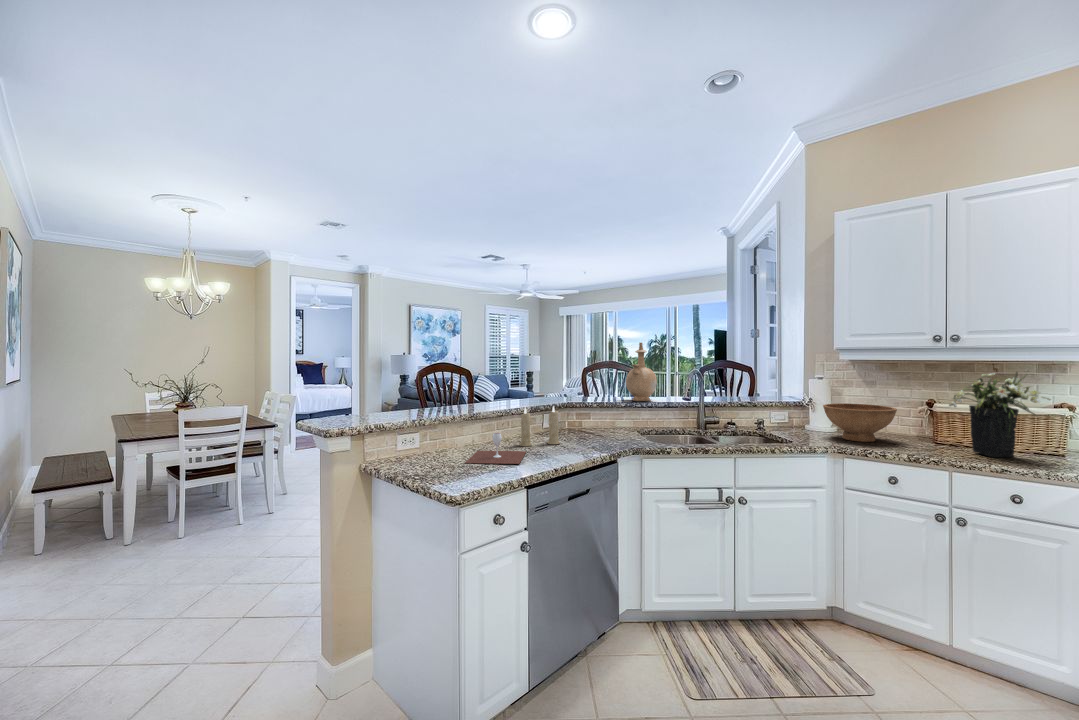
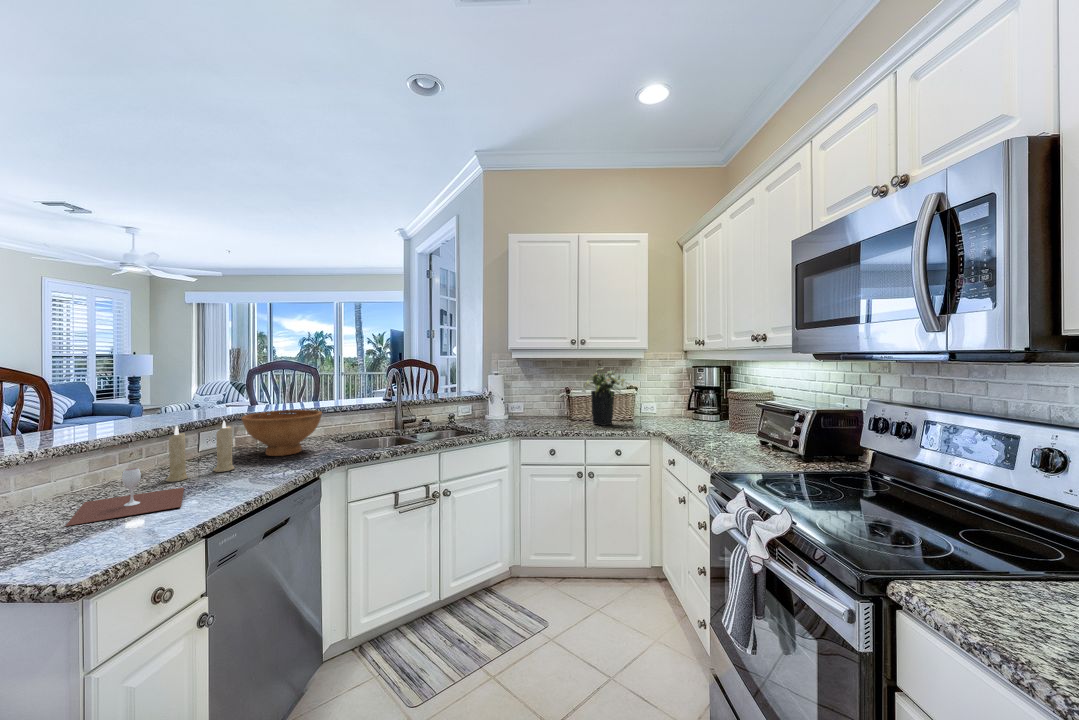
vase: present [626,343,657,401] -> none [316,339,353,406]
bowl: present [823,404,897,442] -> present [242,410,322,456]

